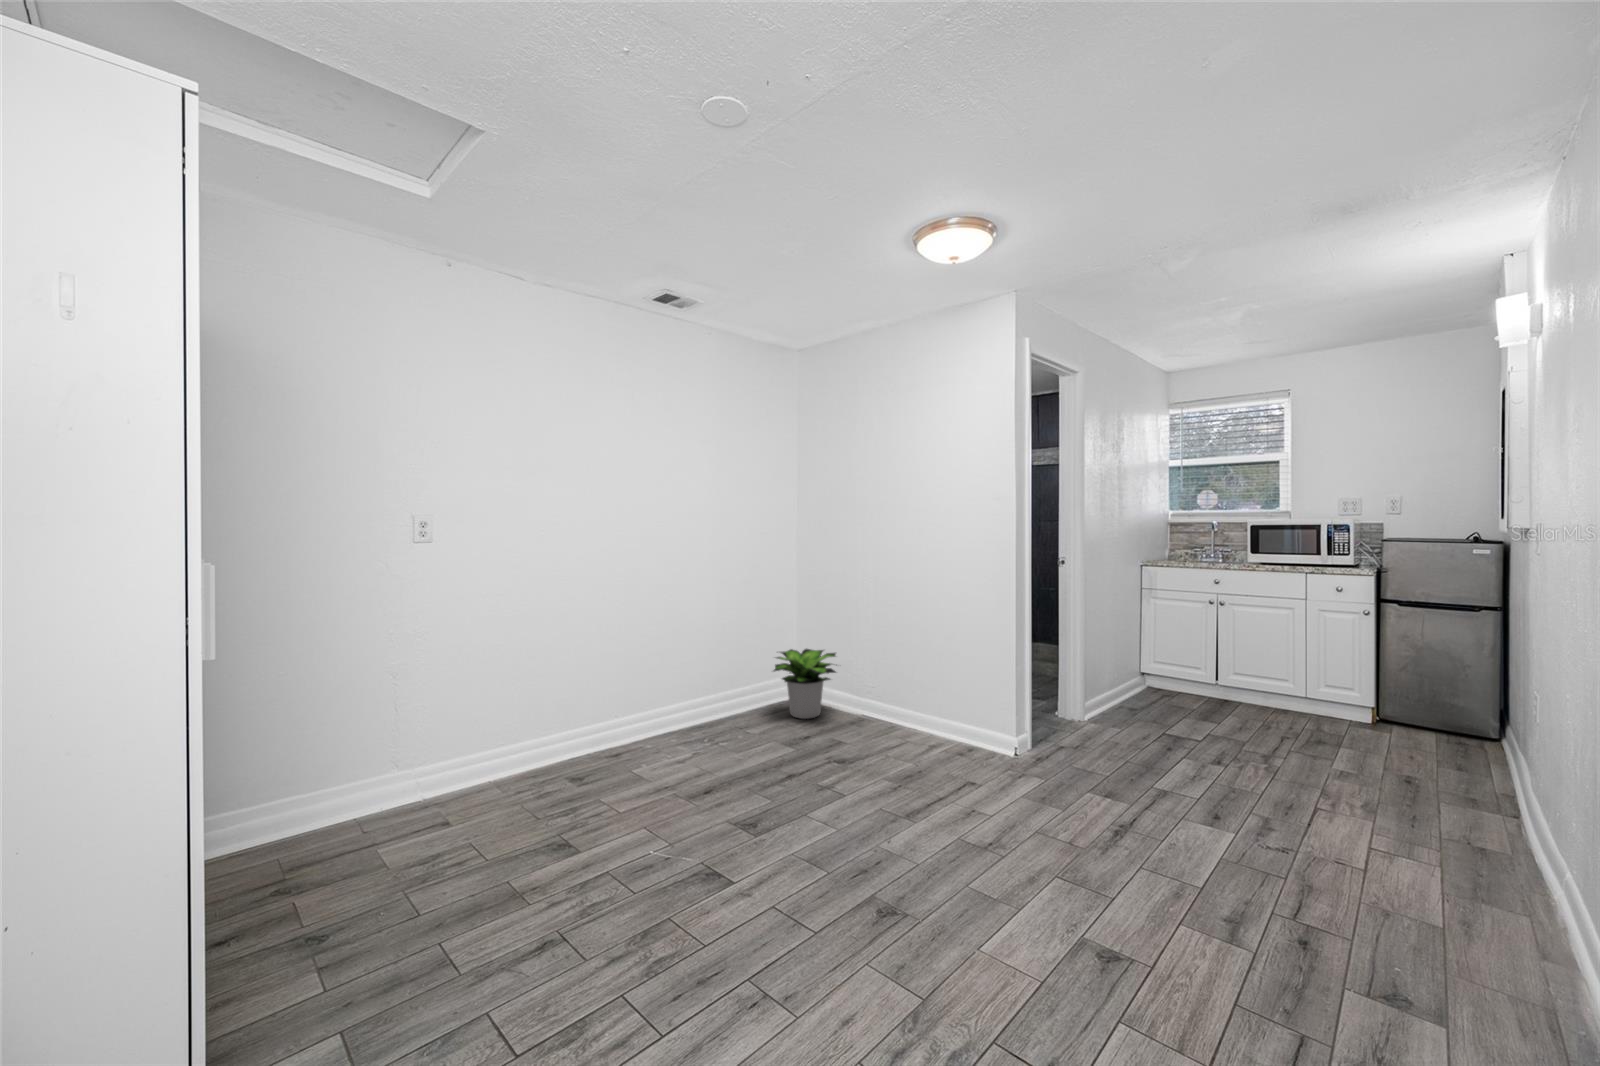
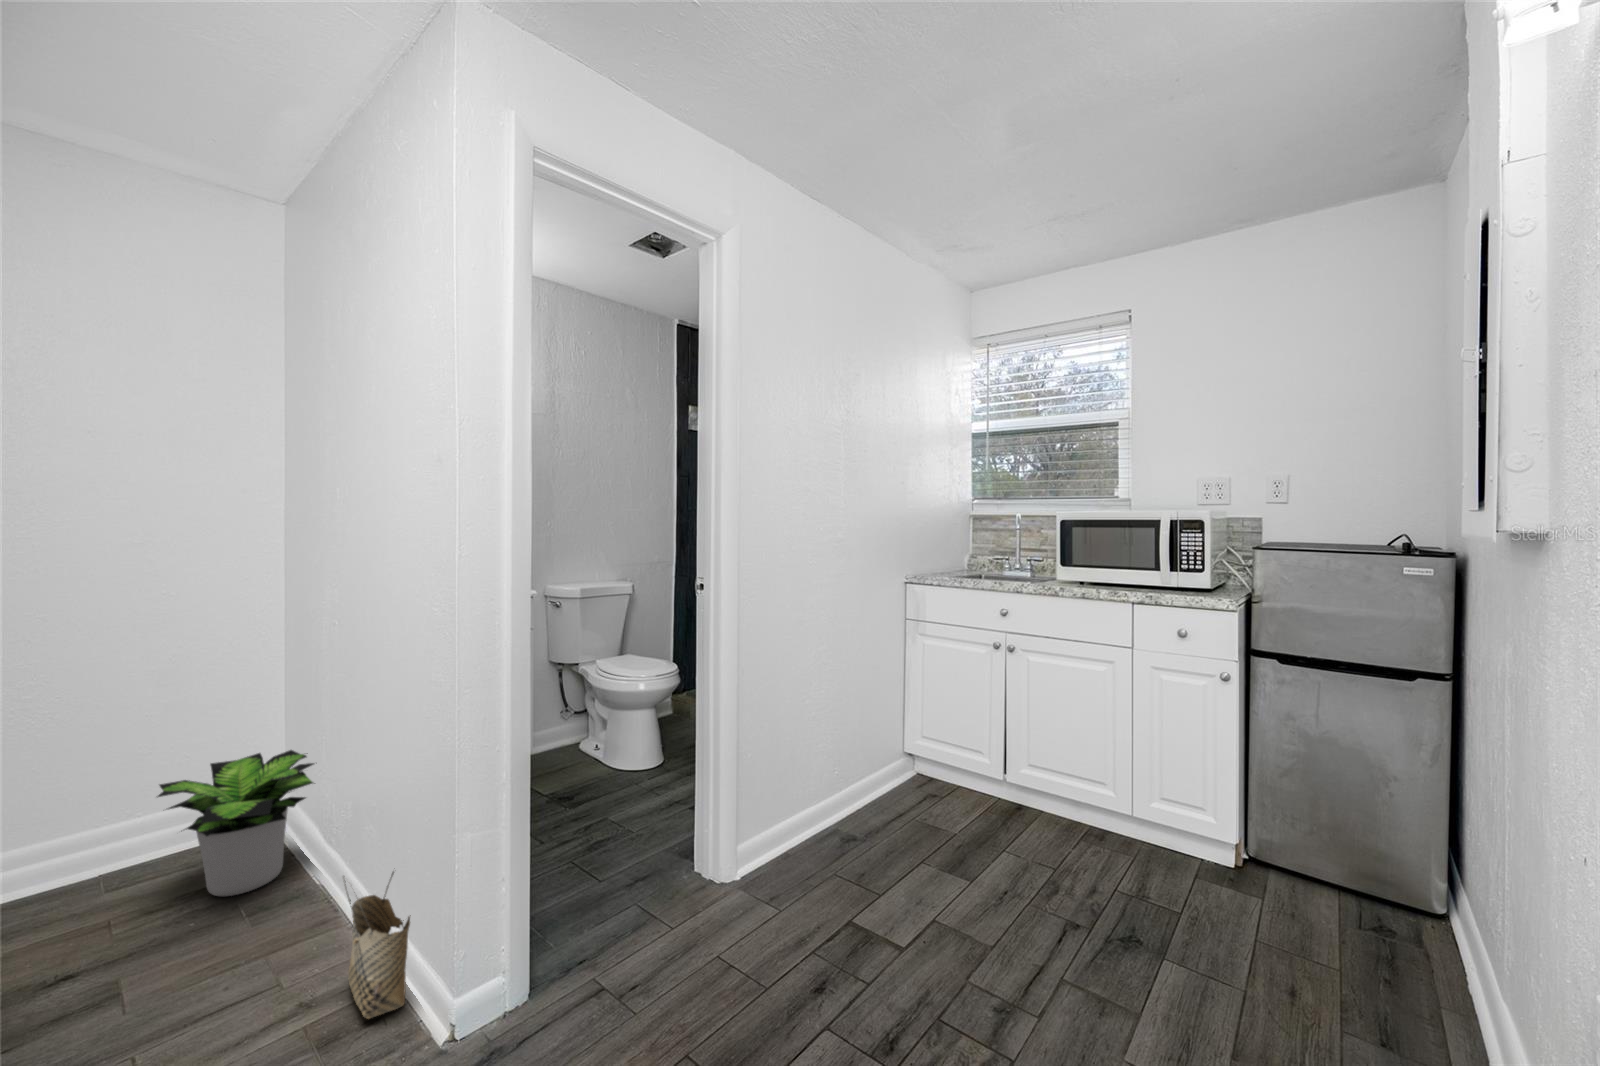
woven basket: none [926,683,969,750] -> present [343,872,411,1018]

